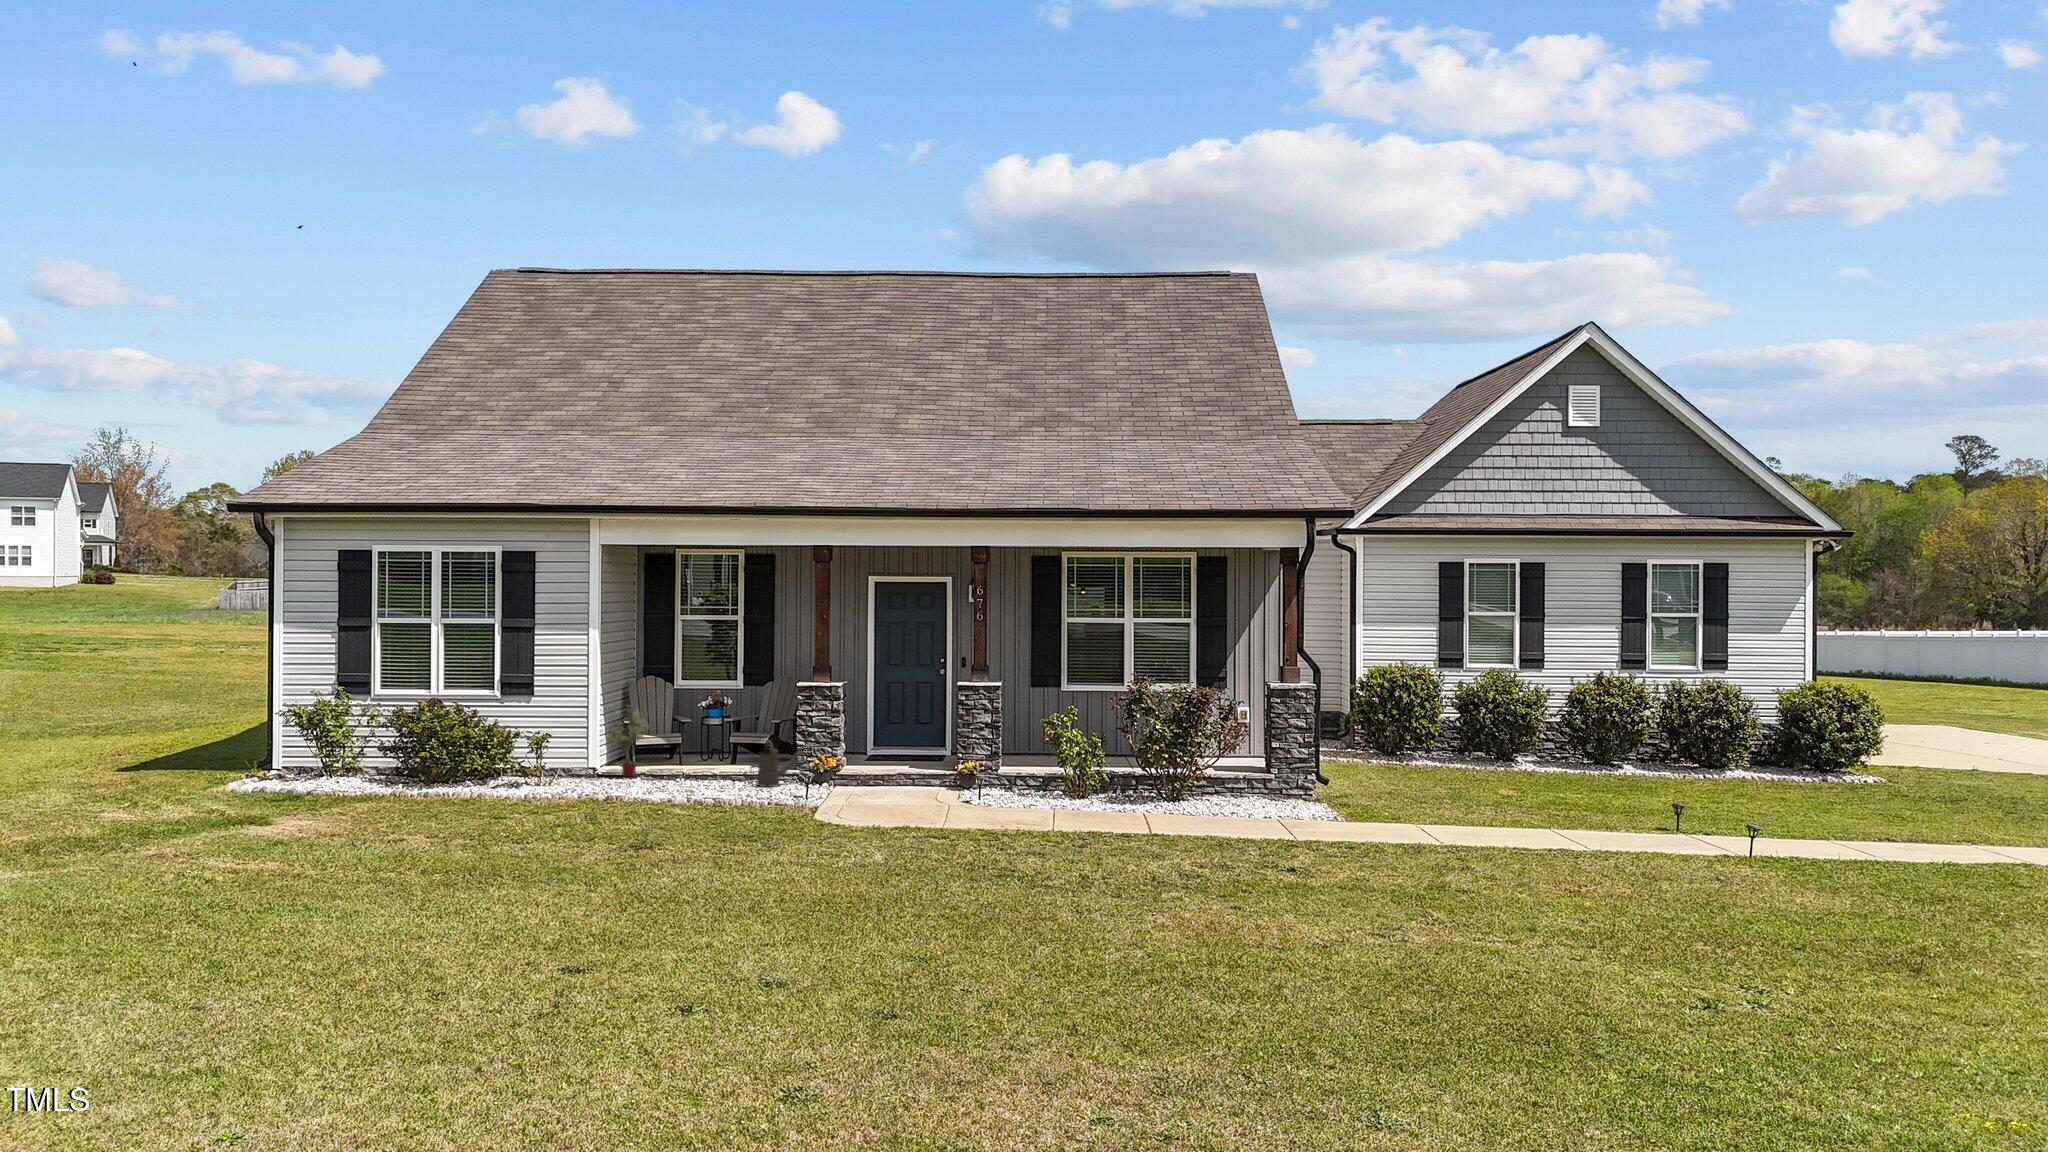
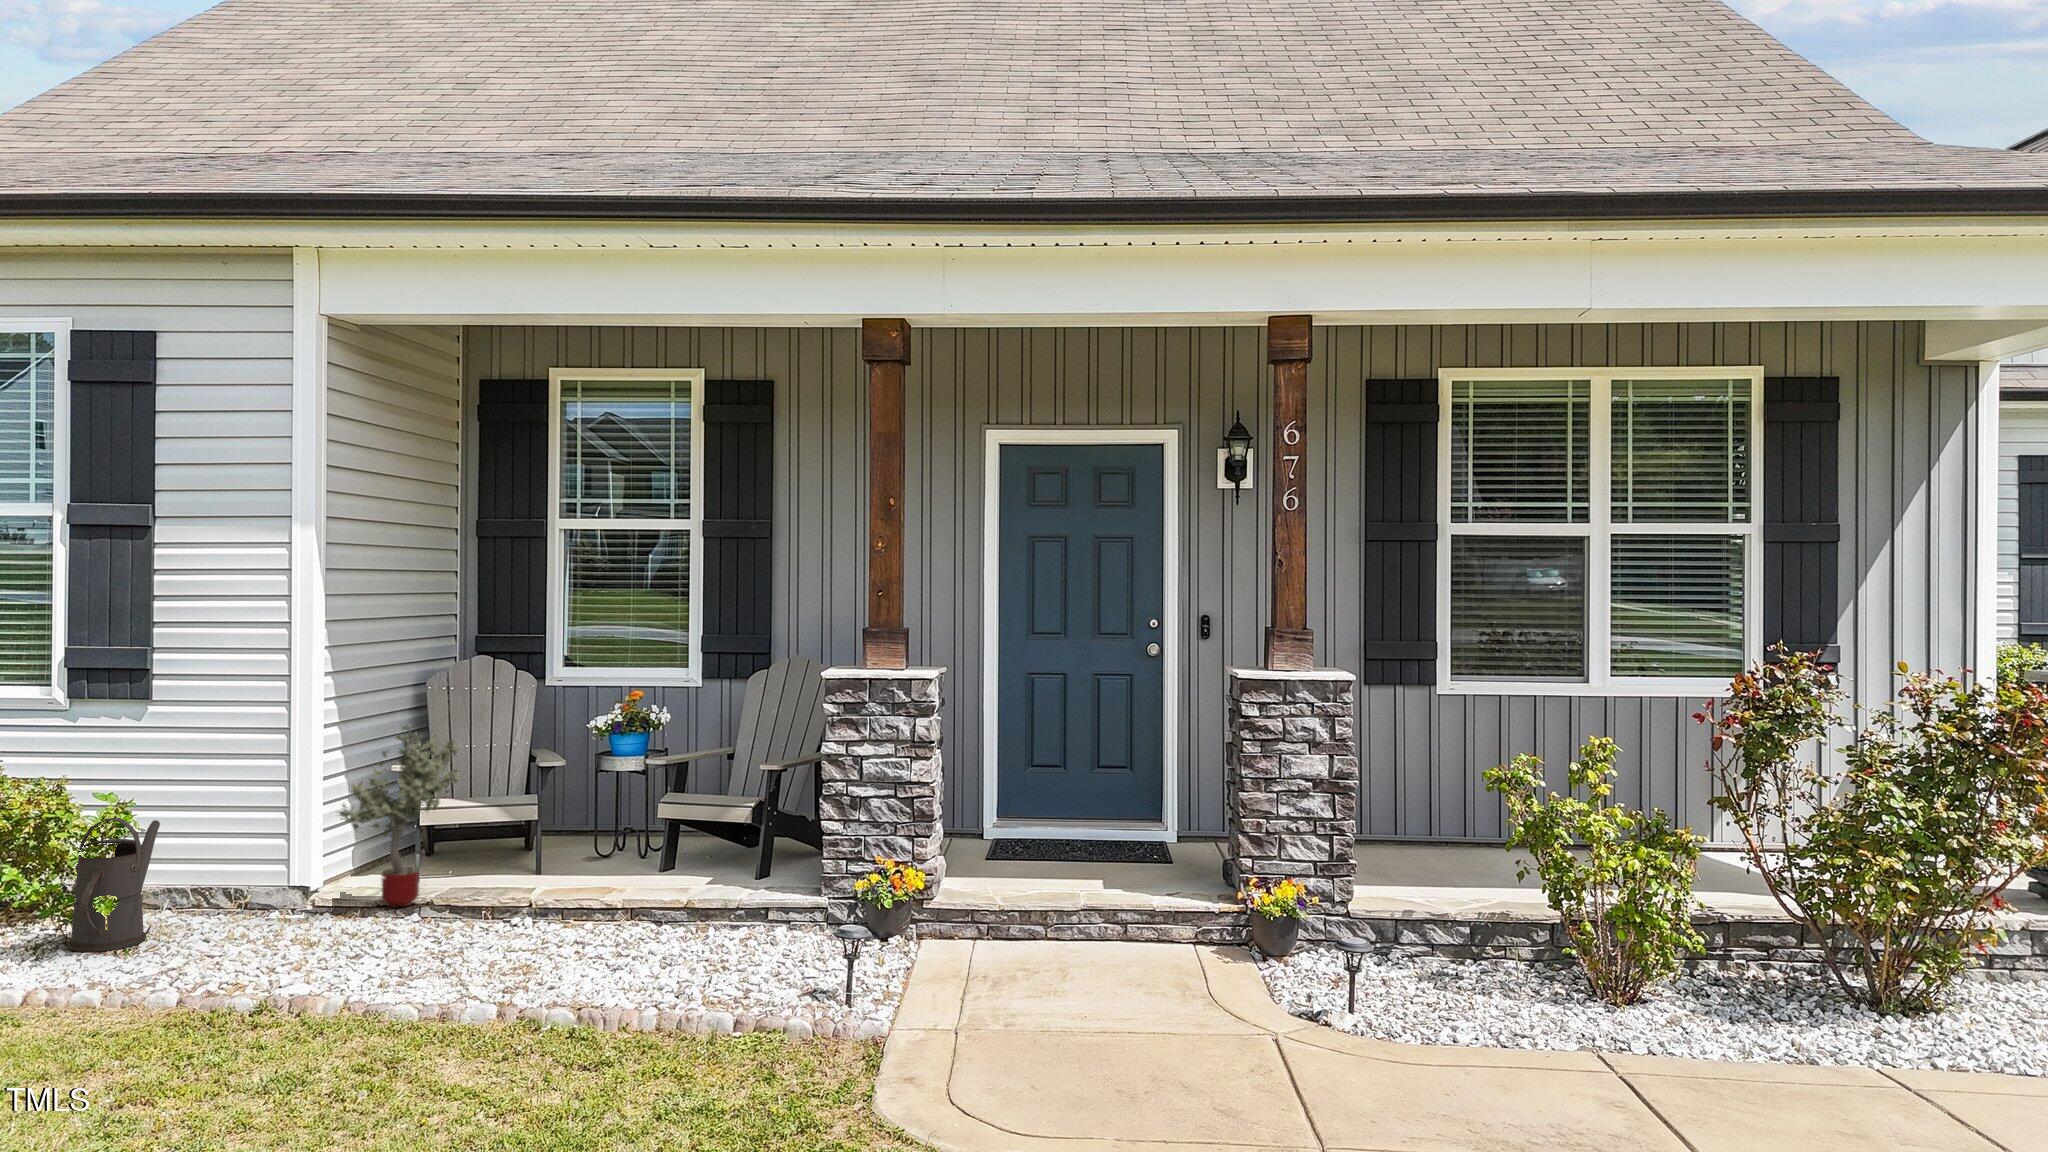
watering can: present [753,740,804,787] -> present [68,818,160,952]

